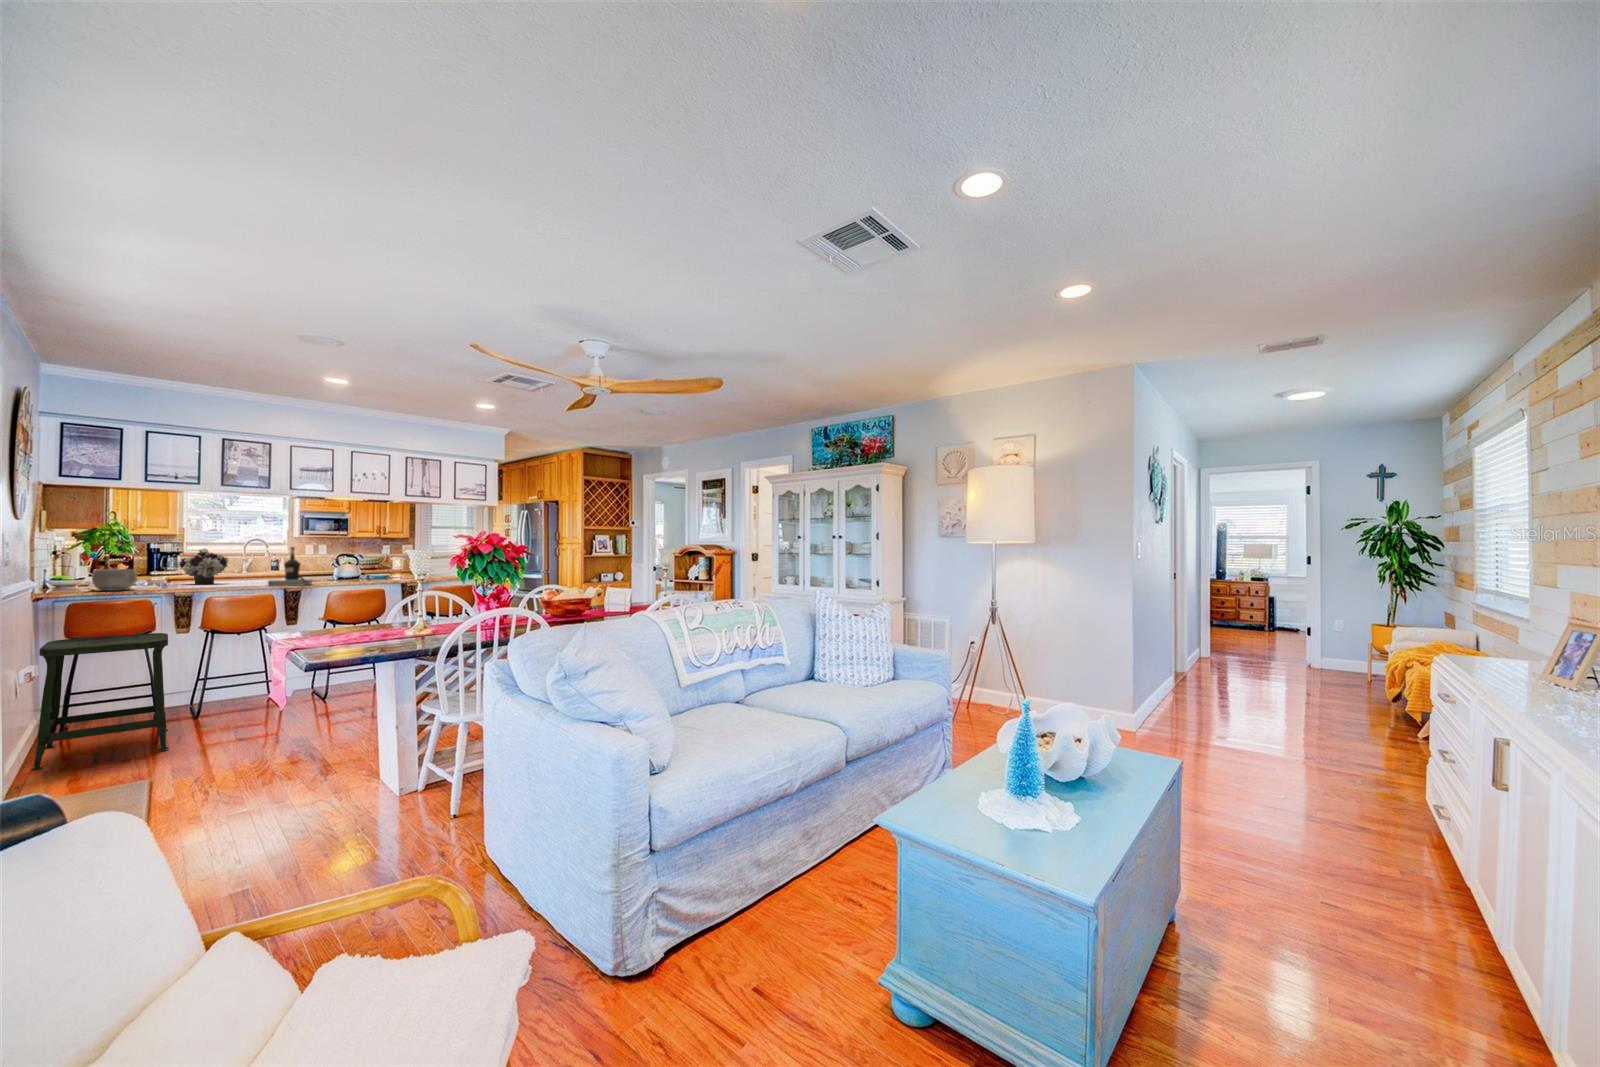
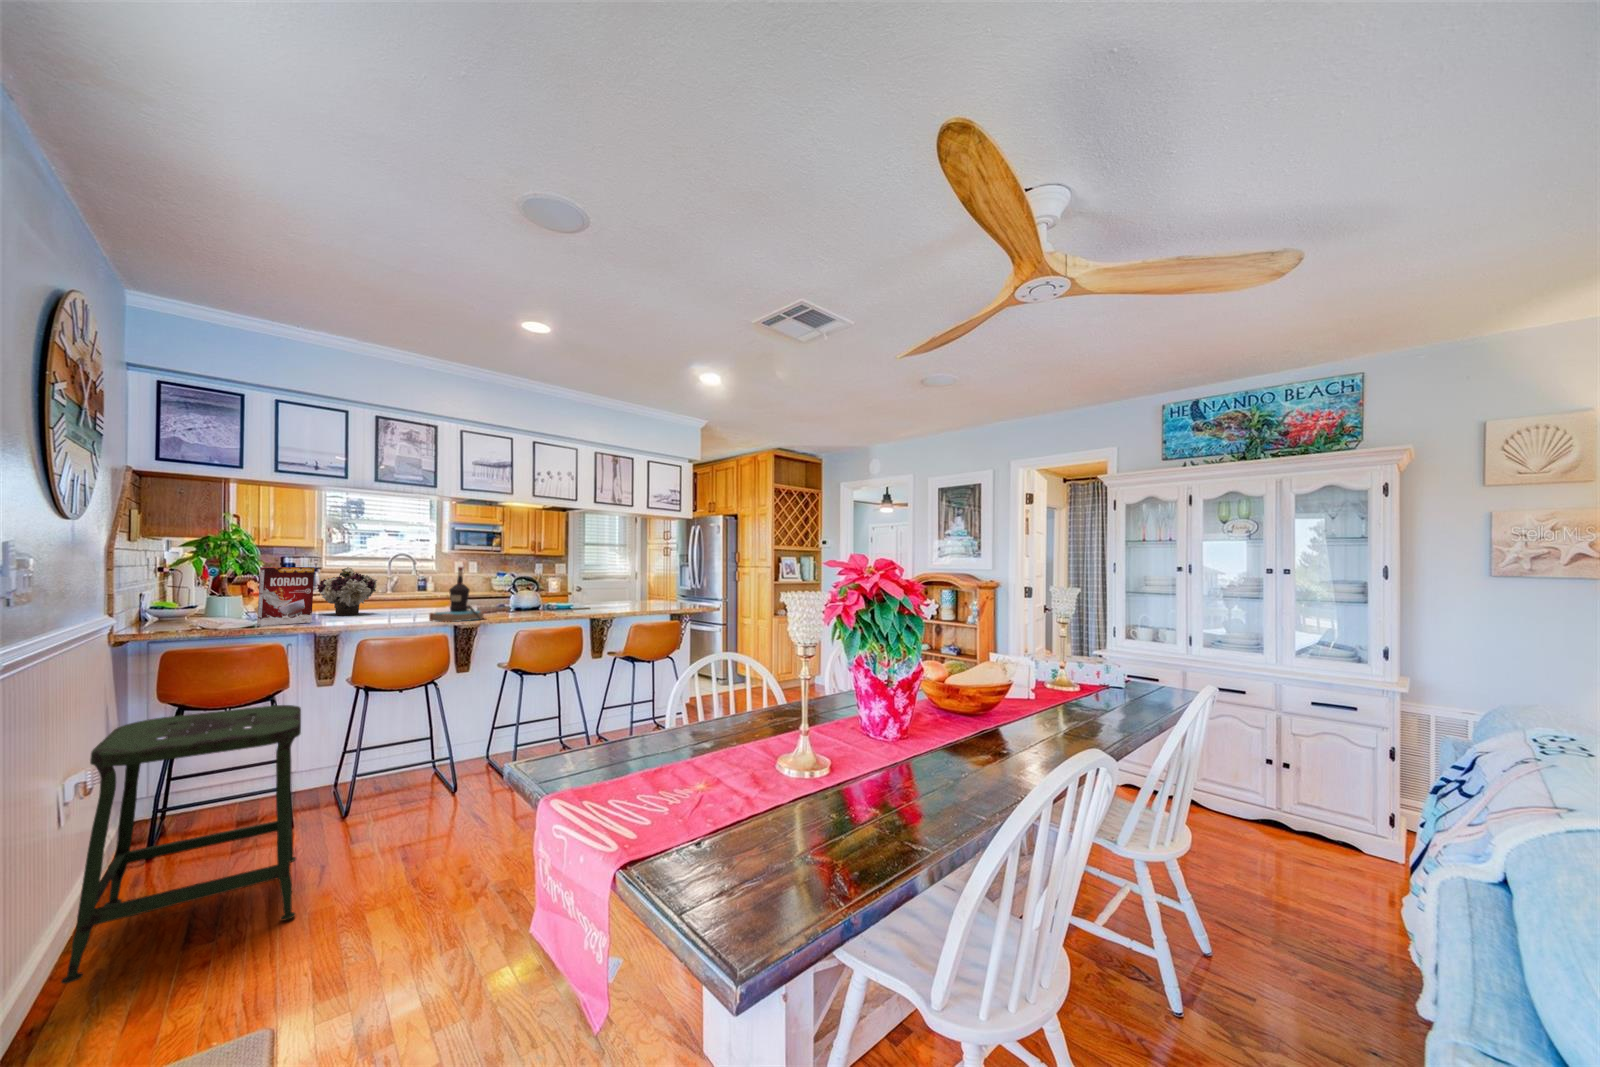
cereal box: none [133,548,176,589] -> present [257,567,314,626]
bowl: present [92,569,138,591] -> none [200,598,263,632]

